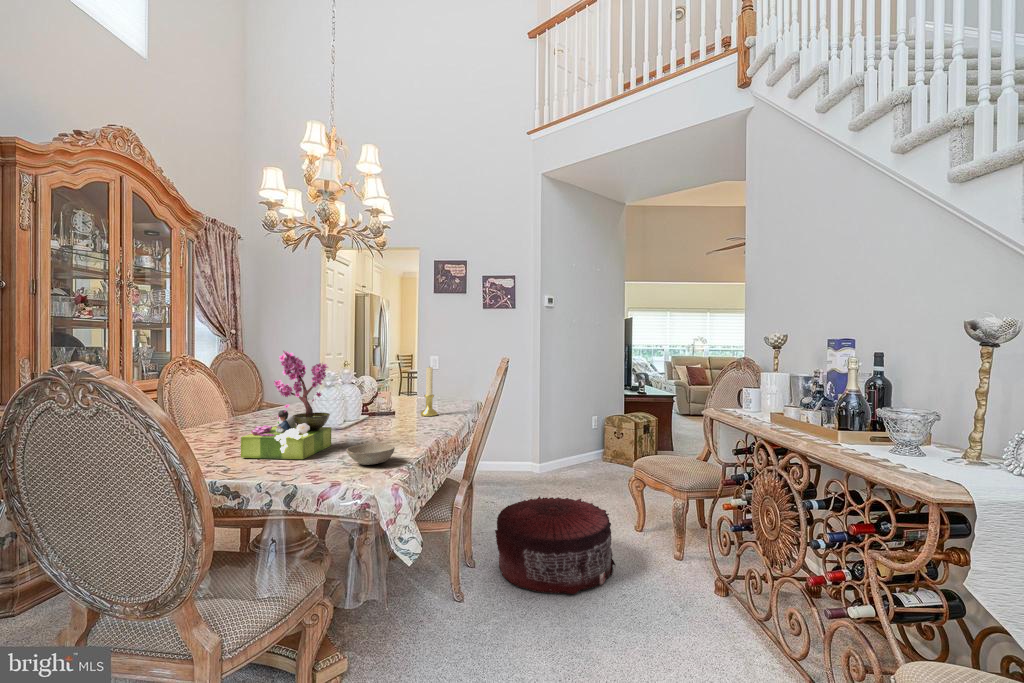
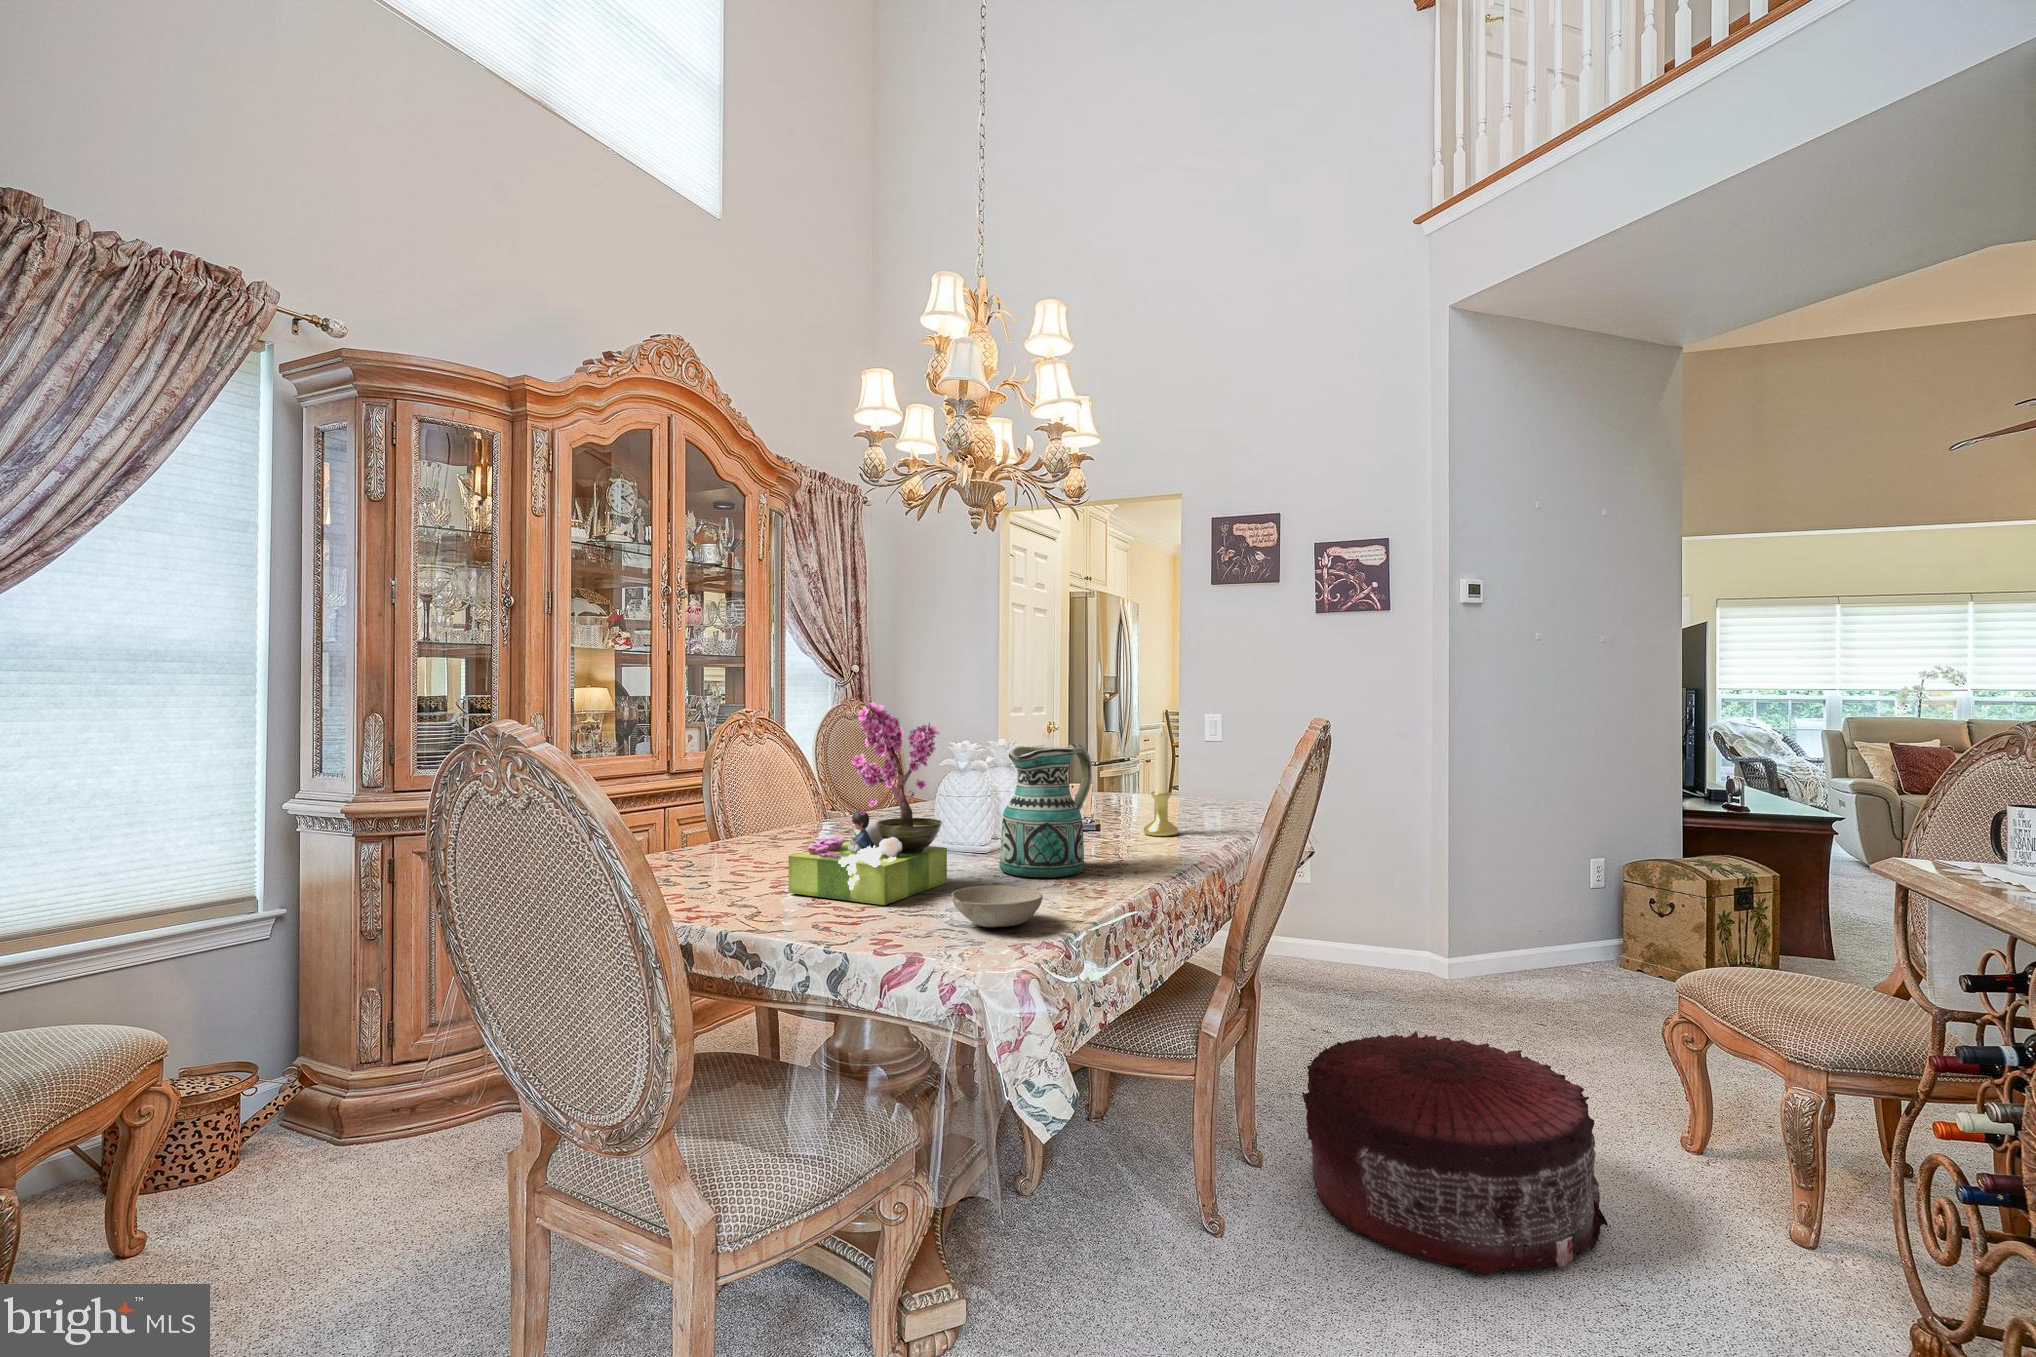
ceramic pitcher: none [356,372,402,439] -> present [999,744,1092,877]

